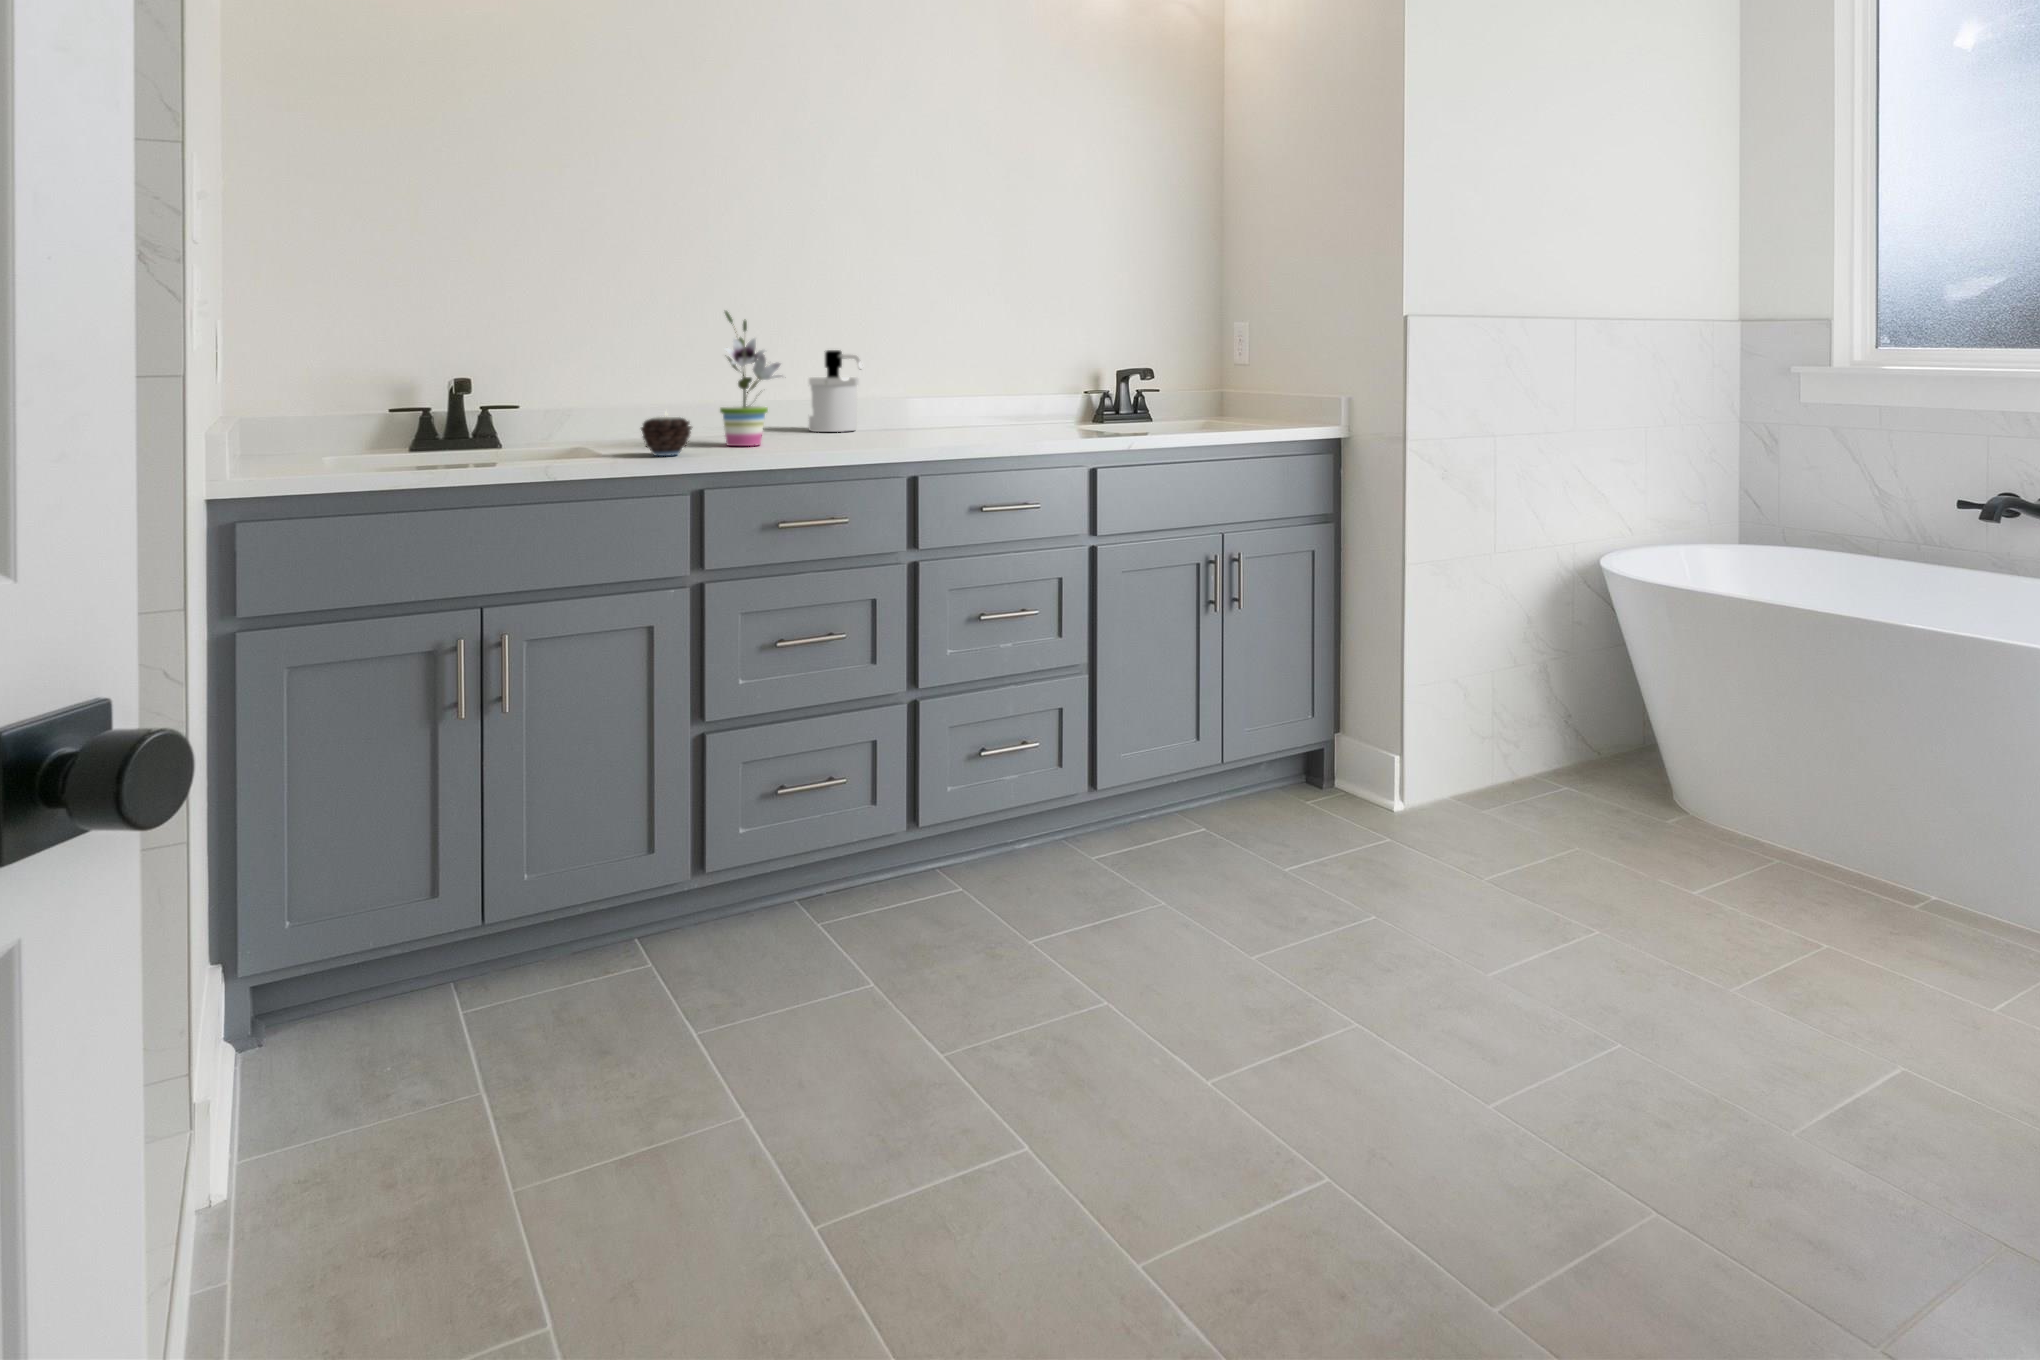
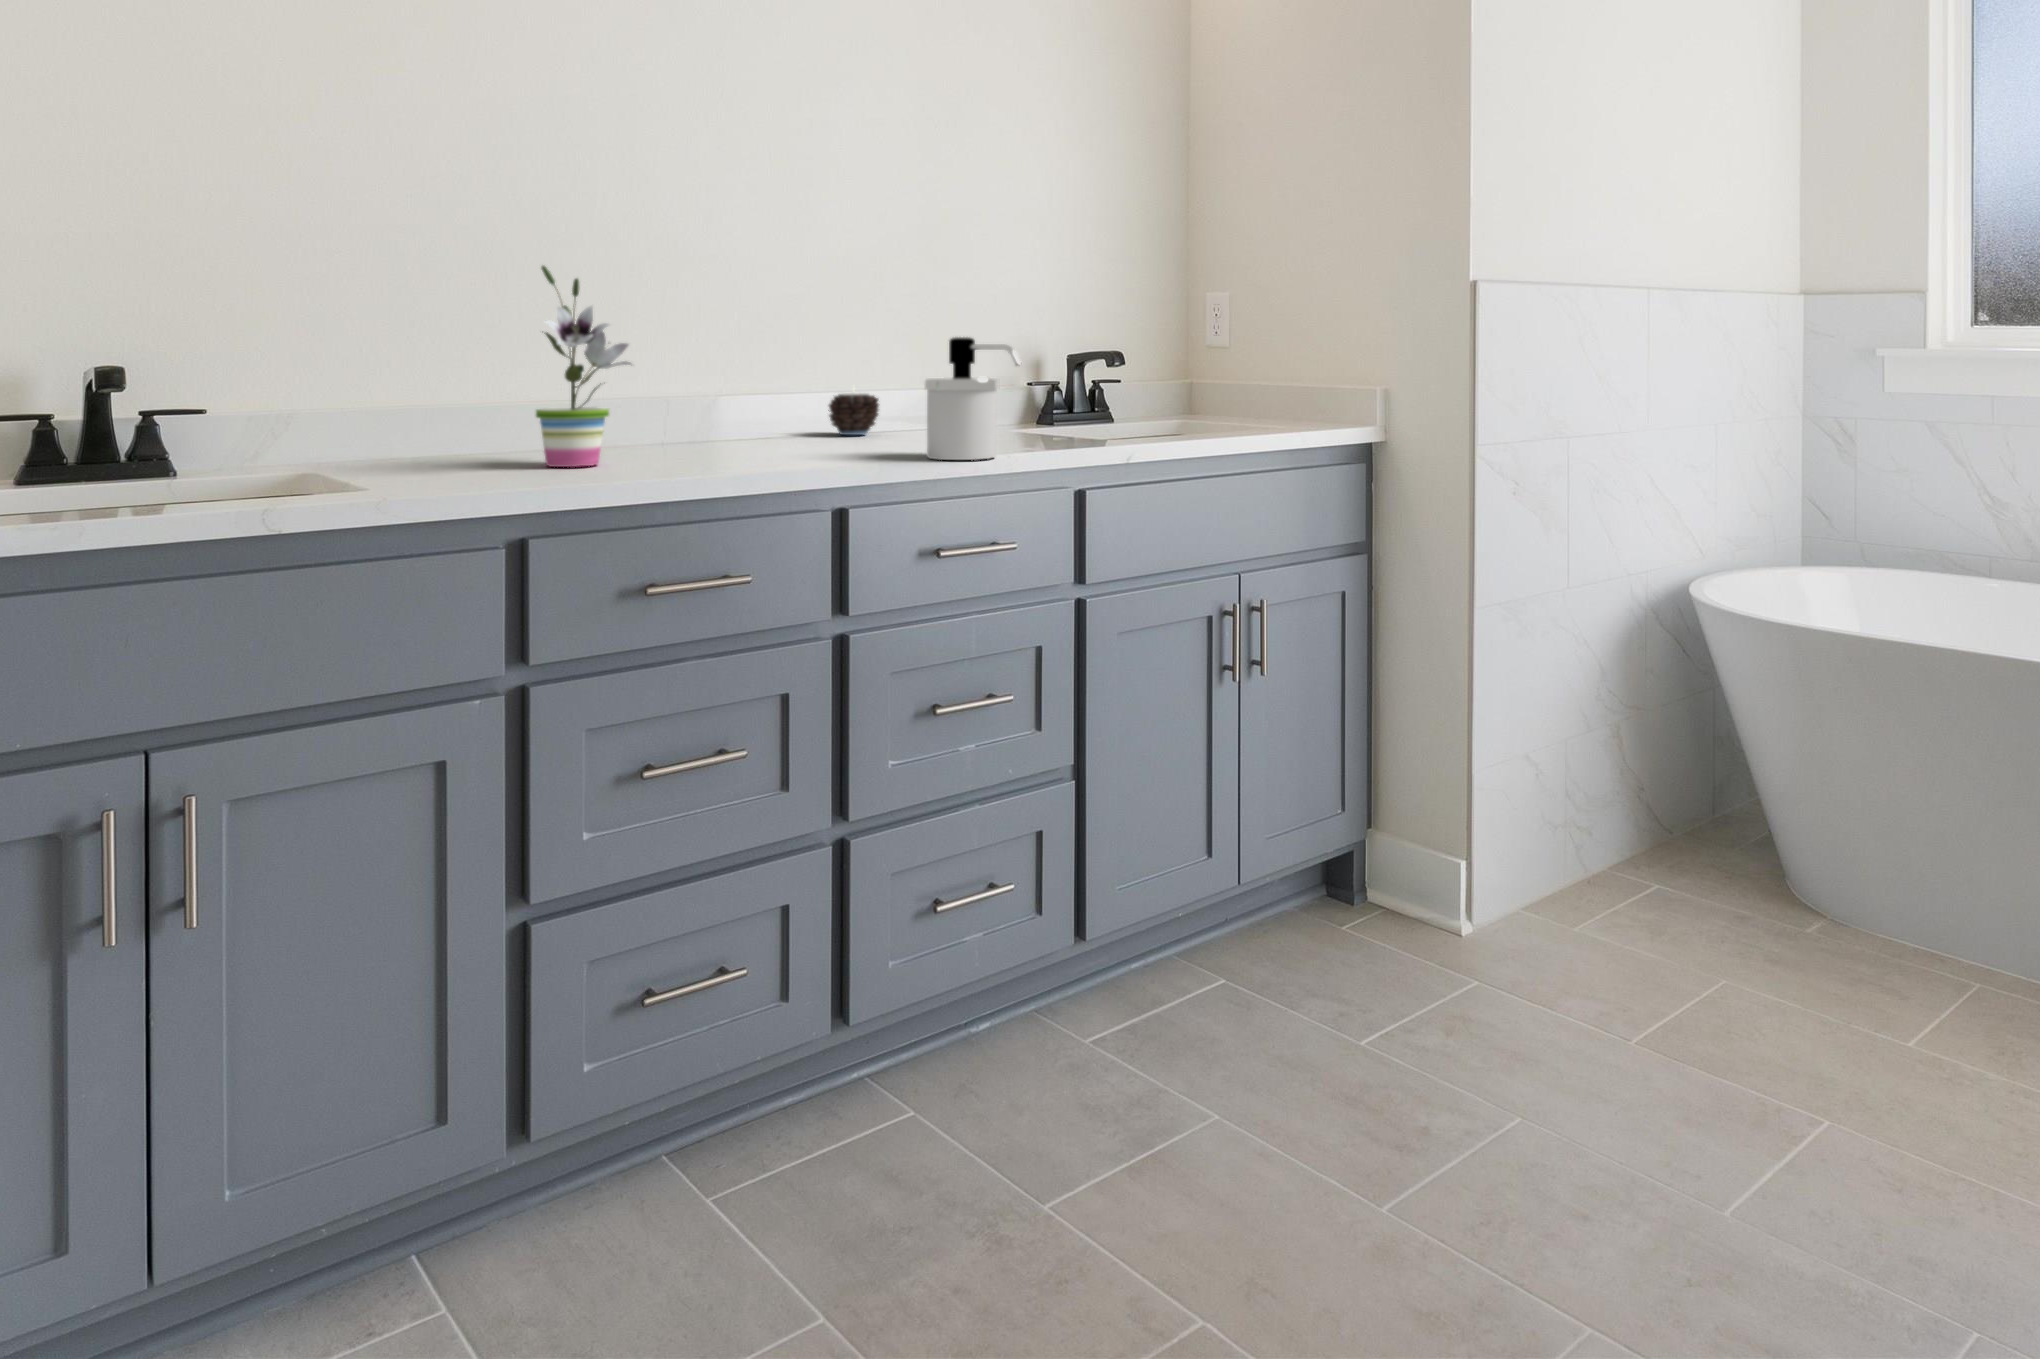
soap dispenser: present [809,350,862,432] -> present [924,337,1021,460]
candle: present [641,417,692,456] -> present [829,393,879,435]

